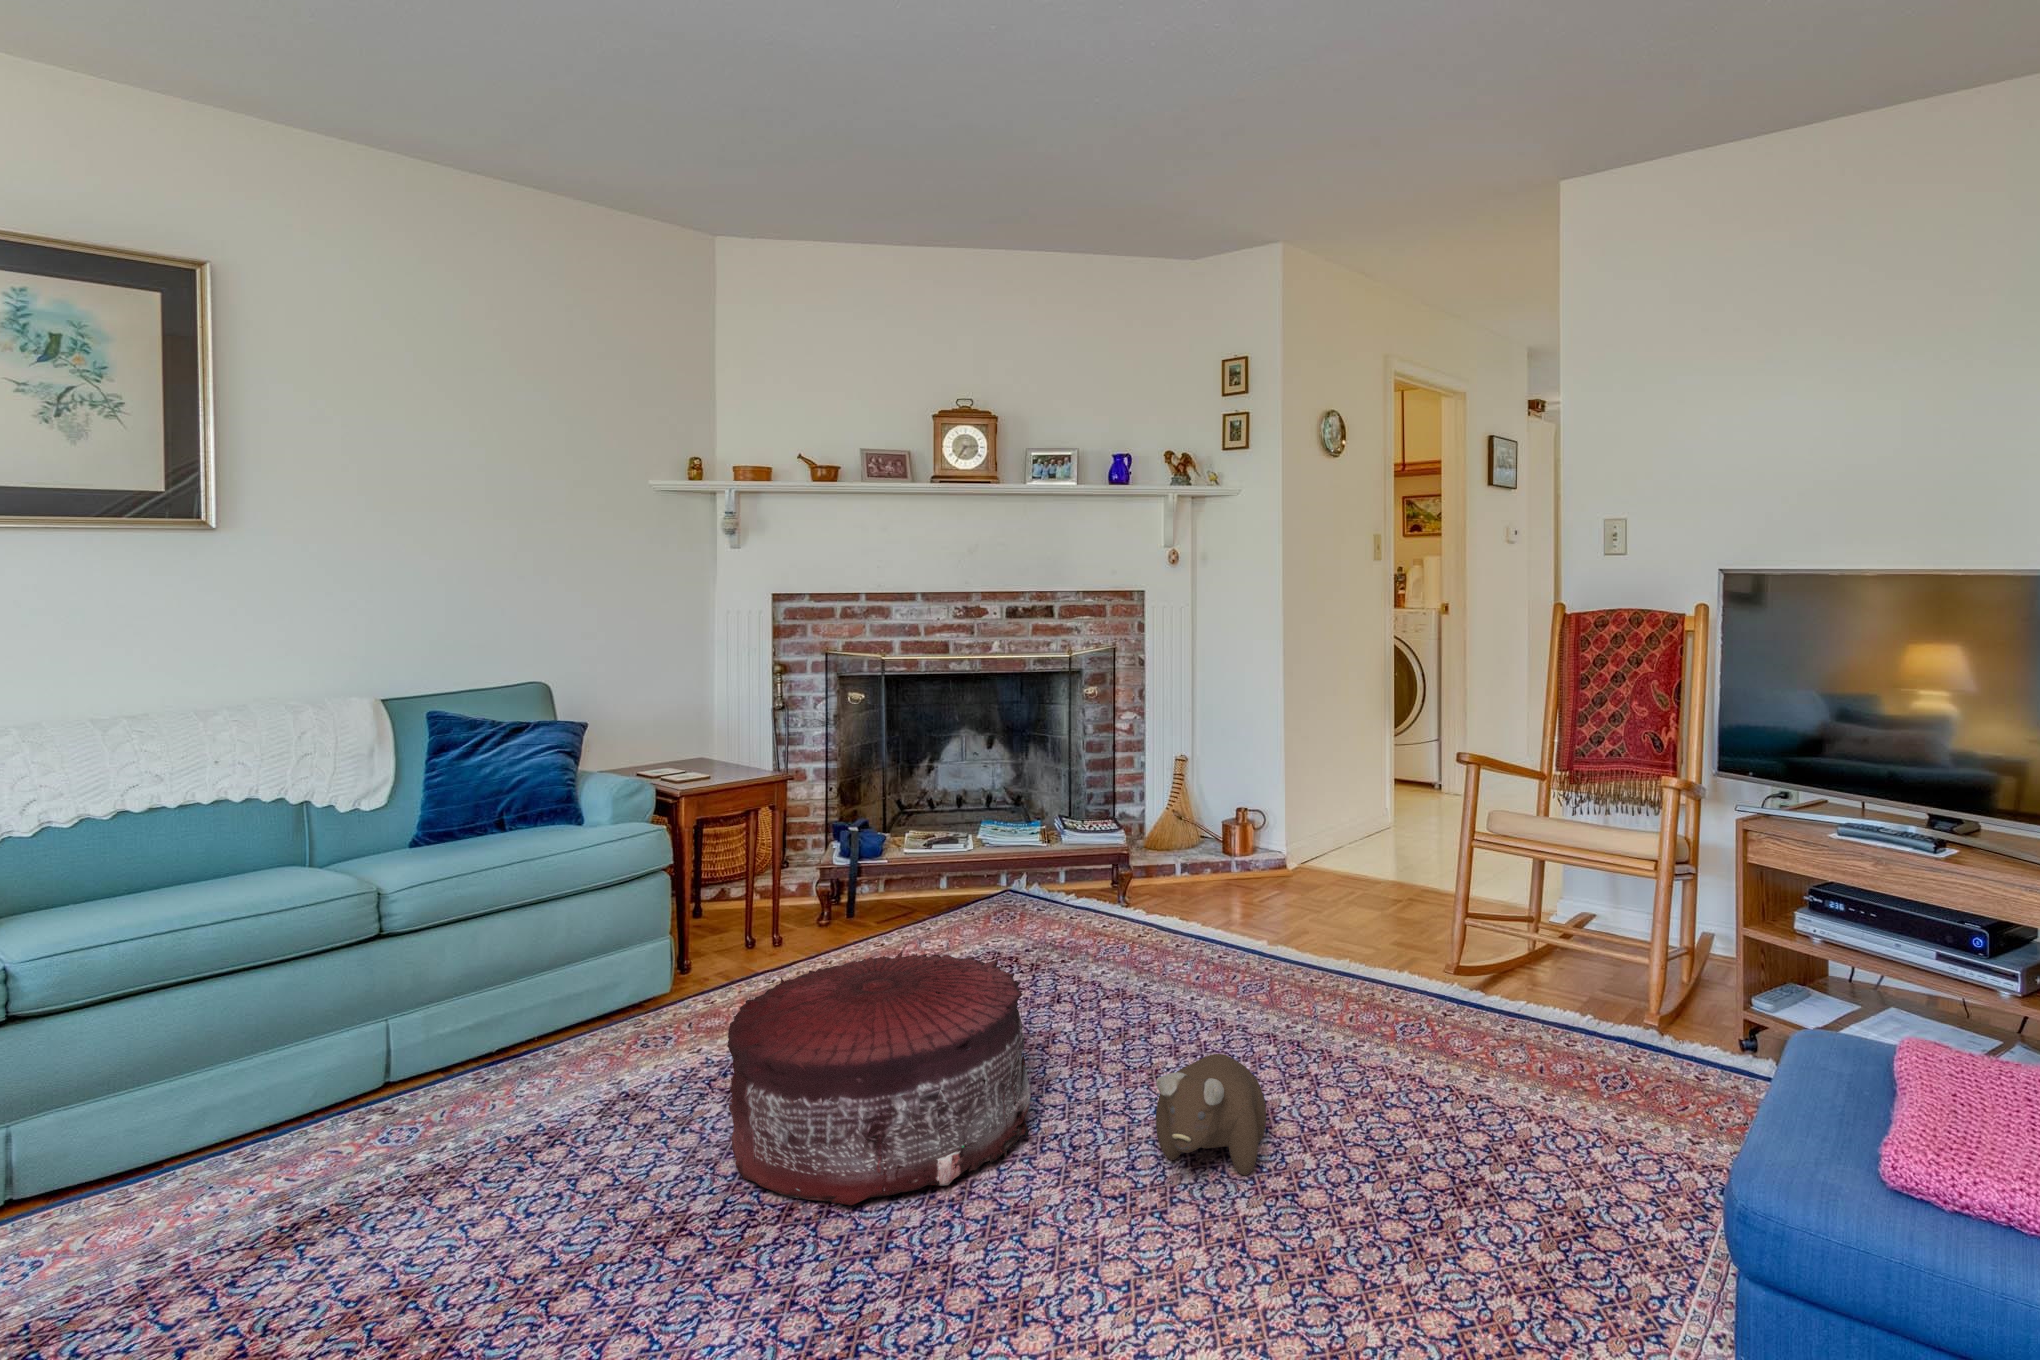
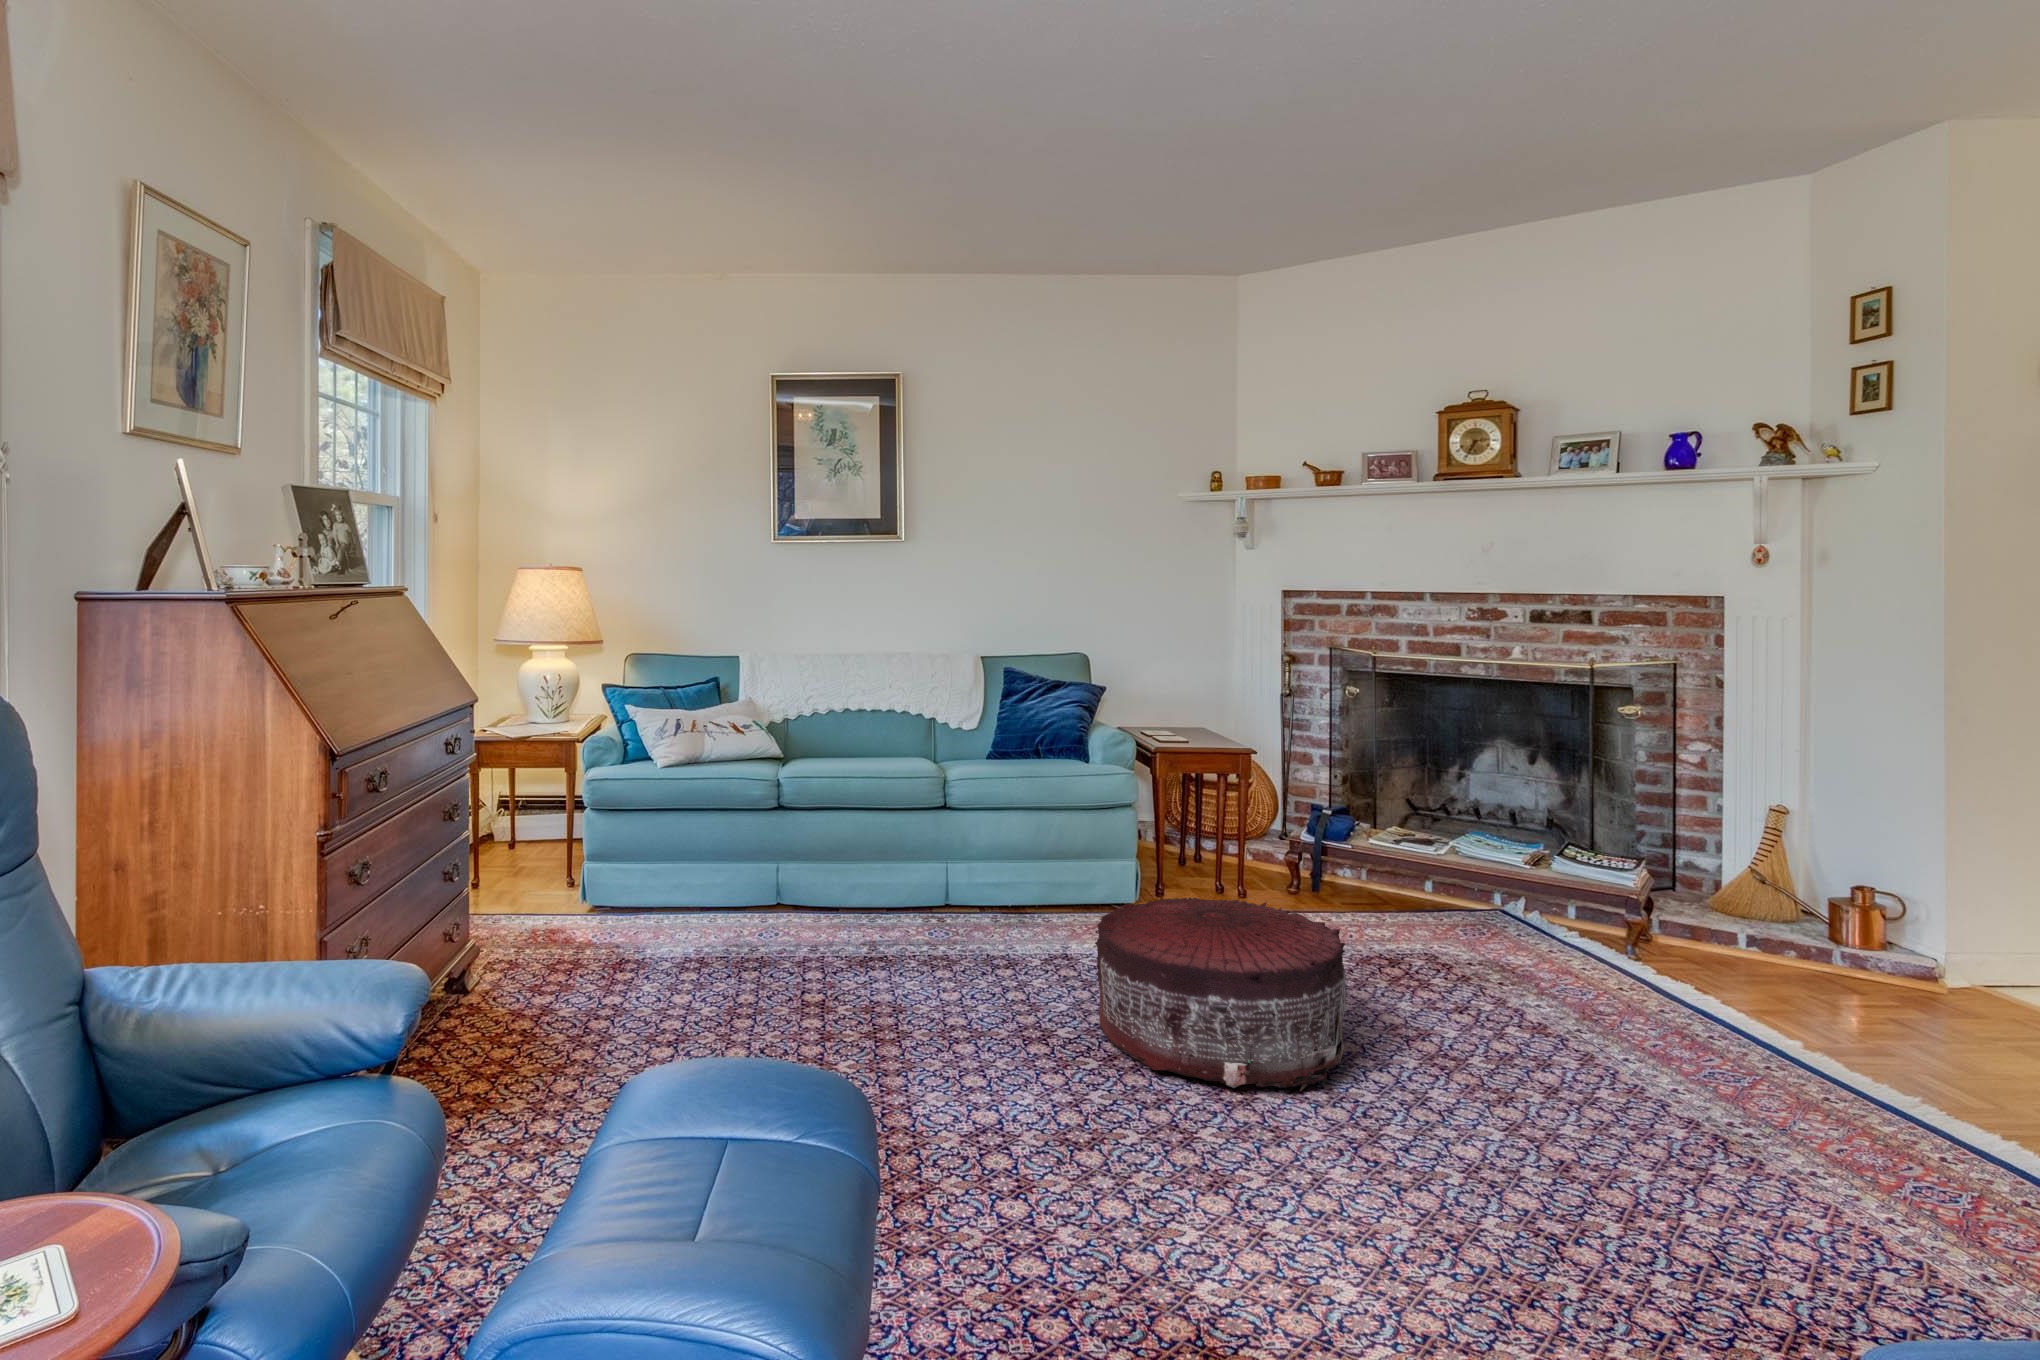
plush toy: present [1156,1054,1266,1175] -> none [1415,1061,1570,1195]

